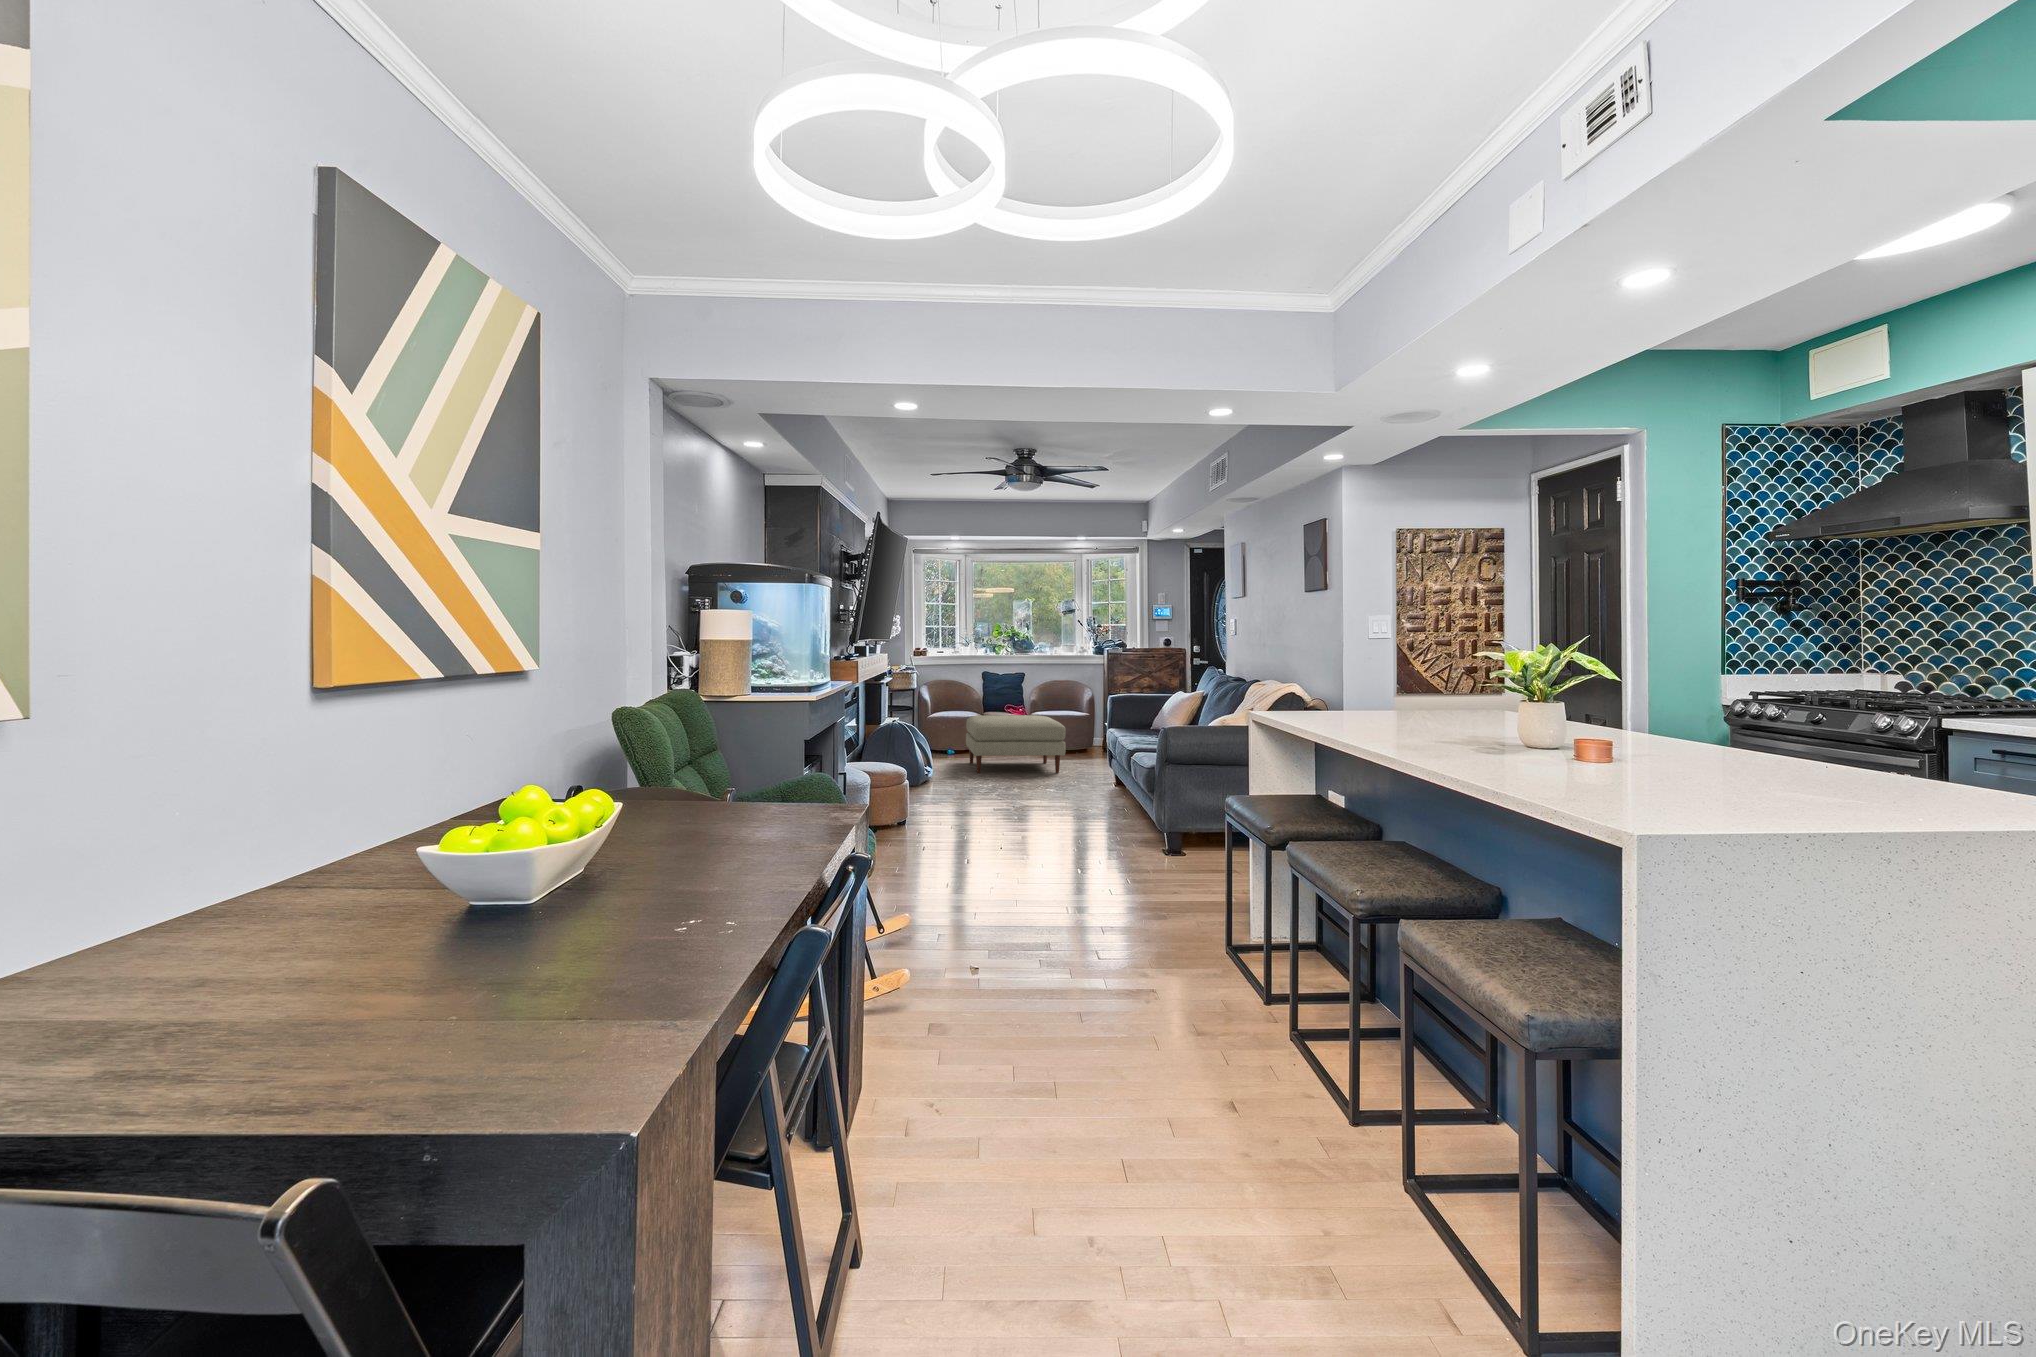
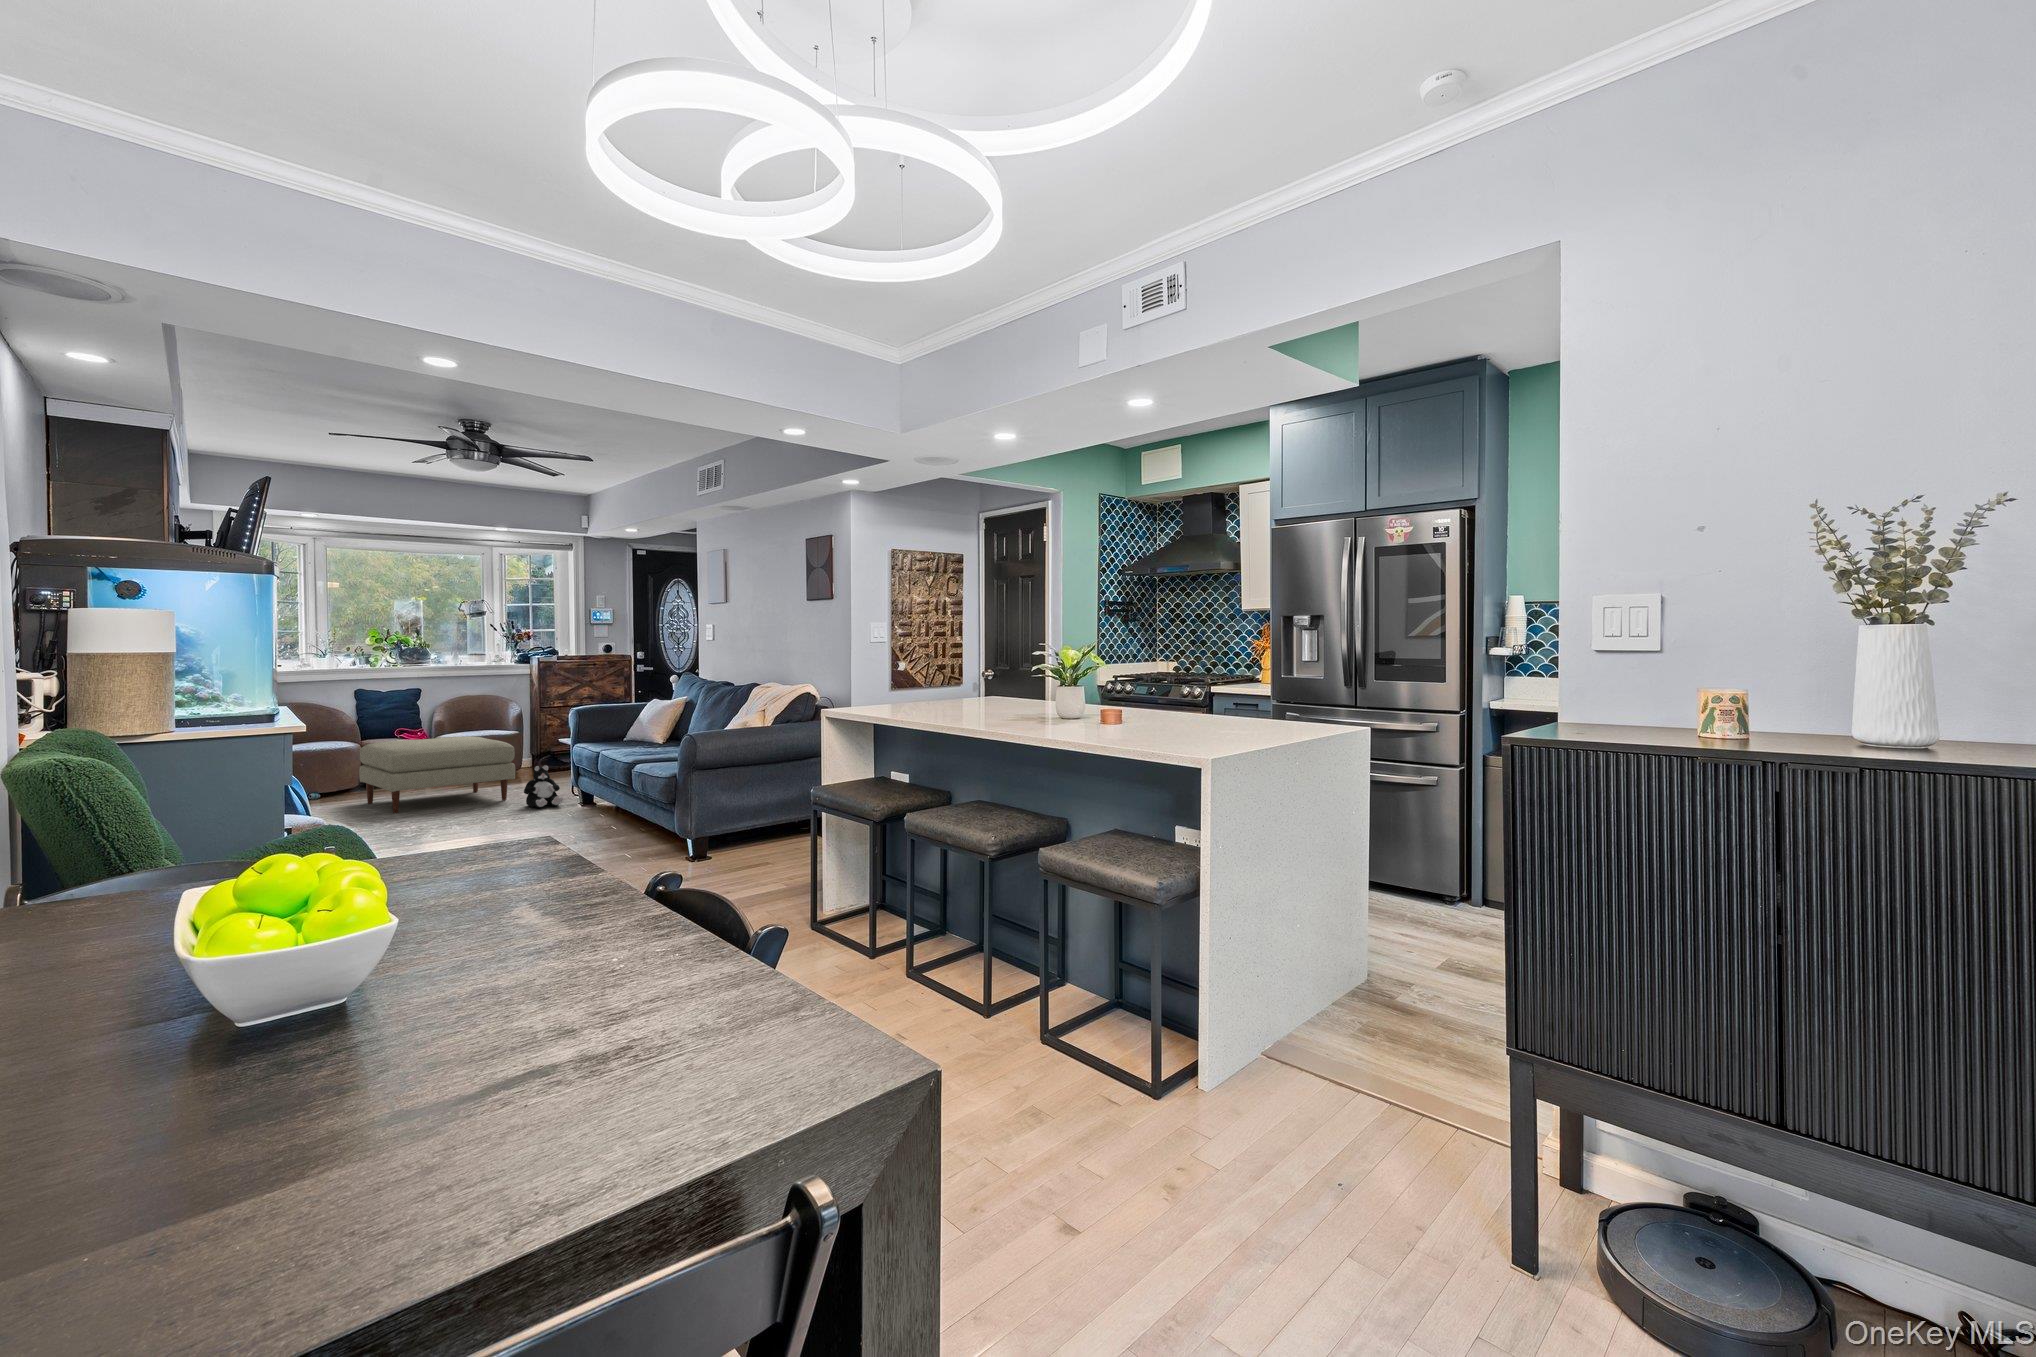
plush toy: none [1065,746,1094,783] -> present [524,765,563,808]

